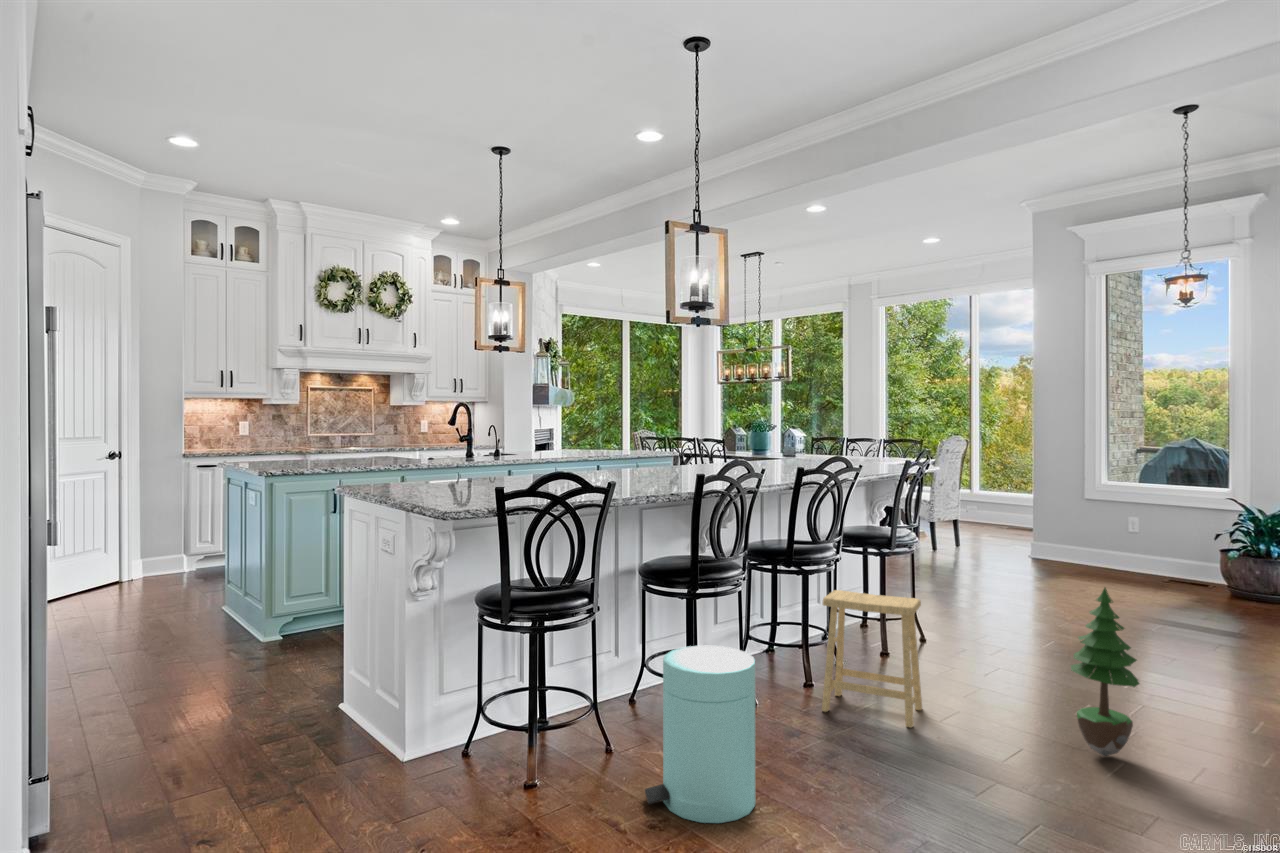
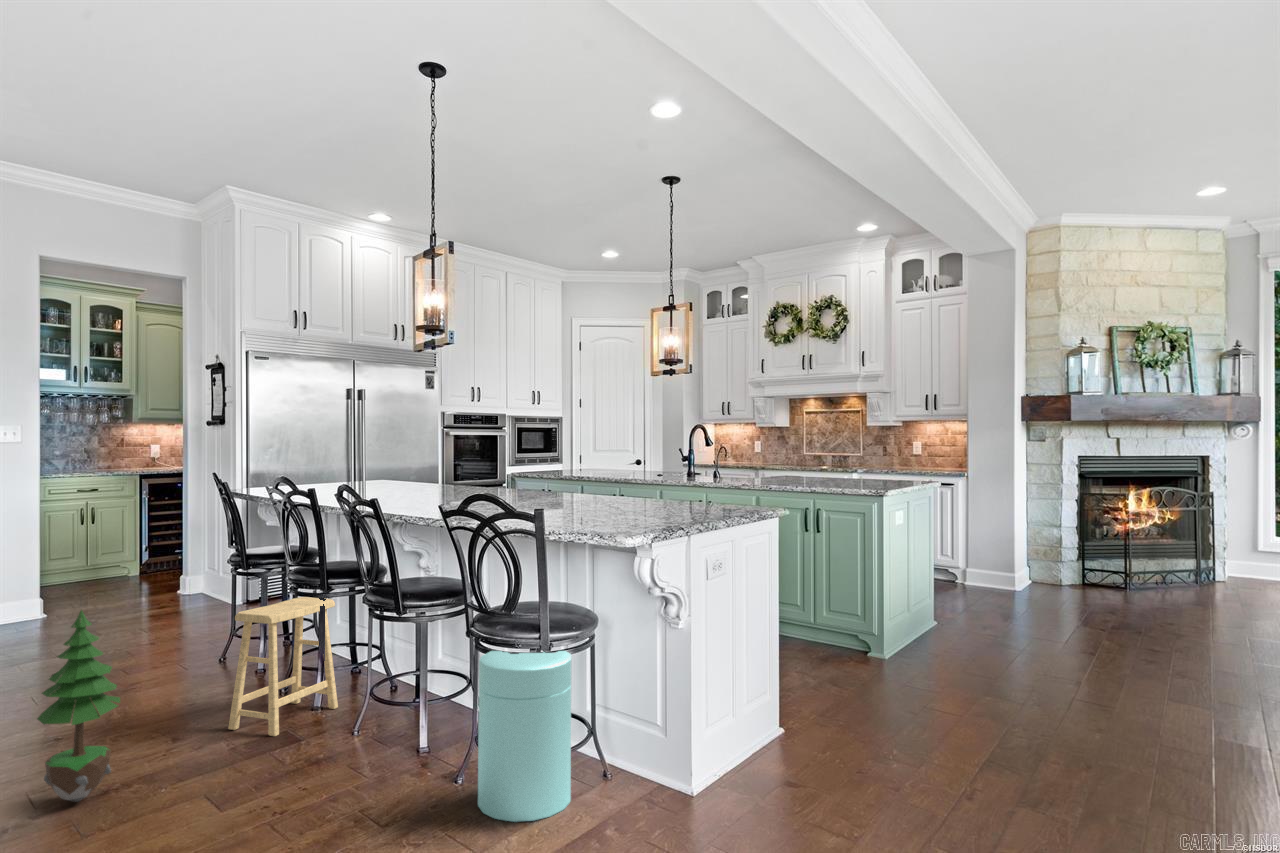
trash can: present [645,645,755,823] -> present [478,651,571,822]

